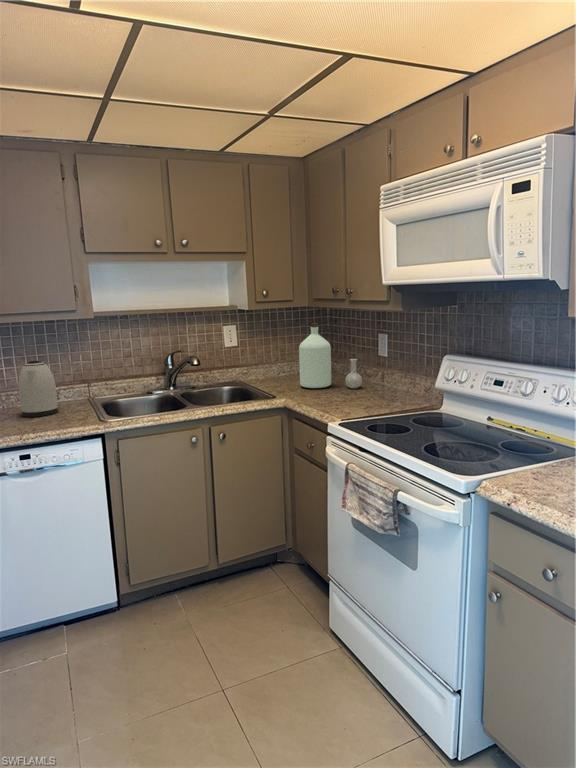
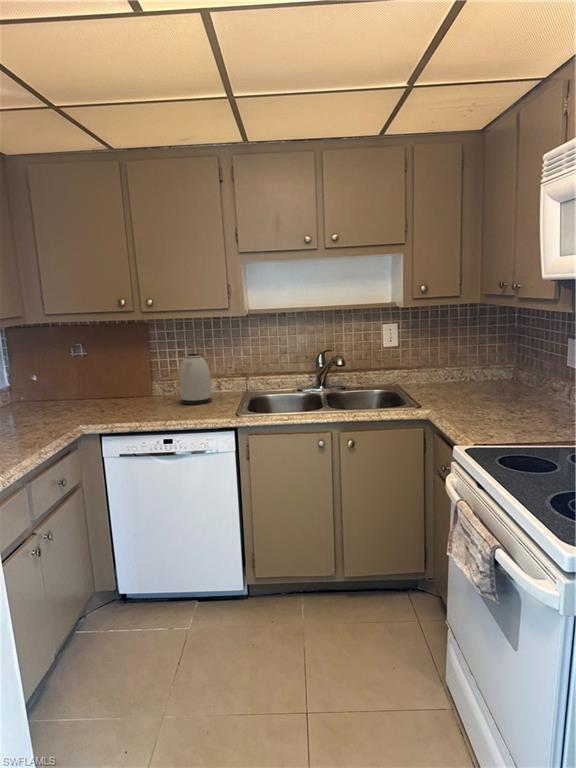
bottle: present [299,323,362,388] -> none [459,325,537,406]

